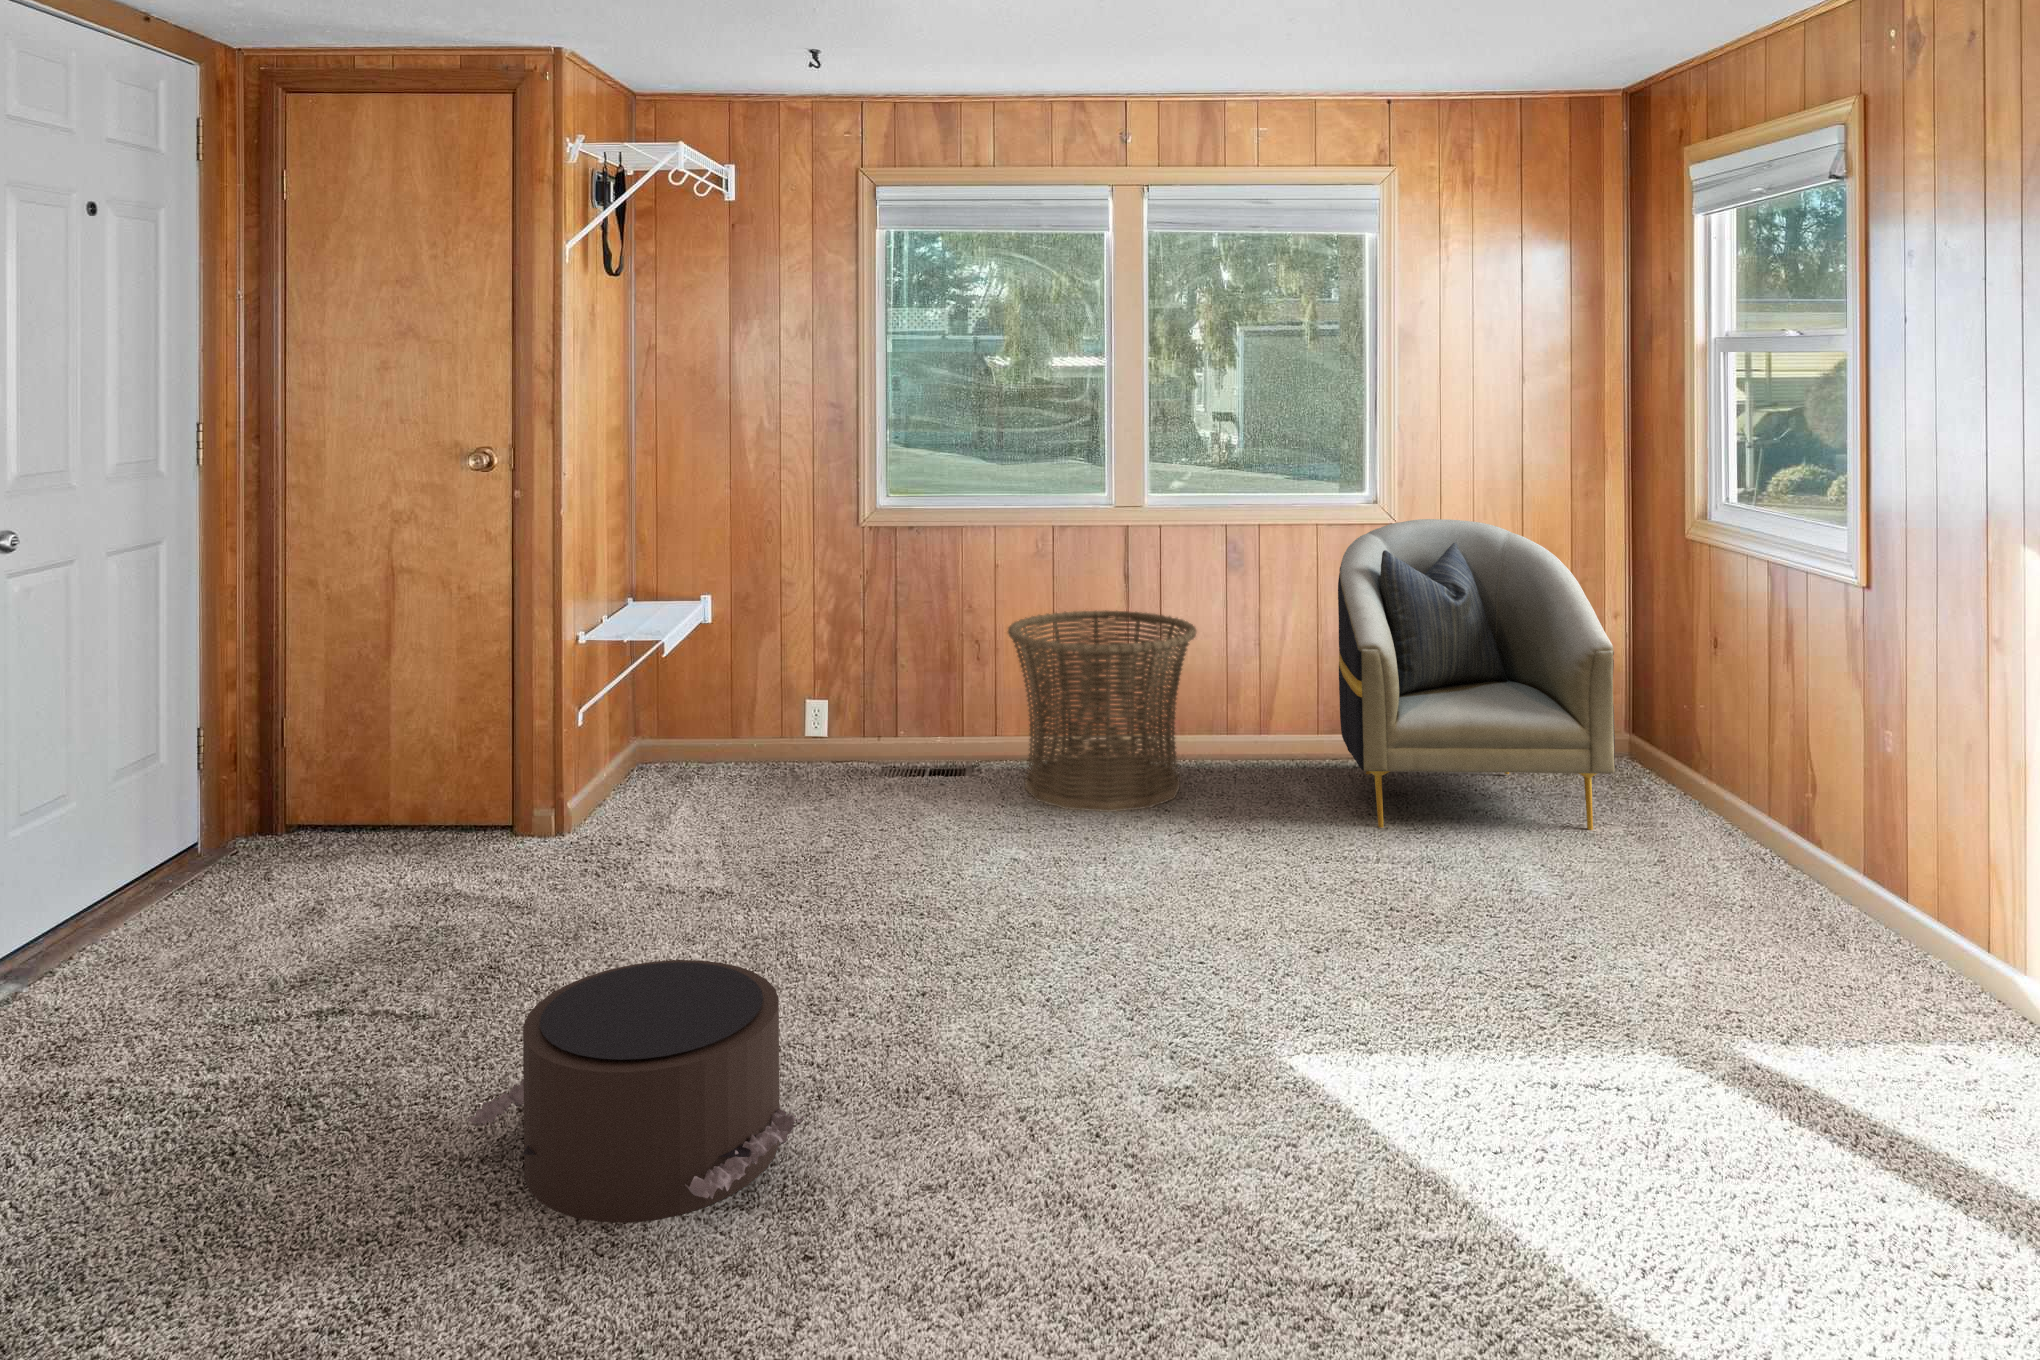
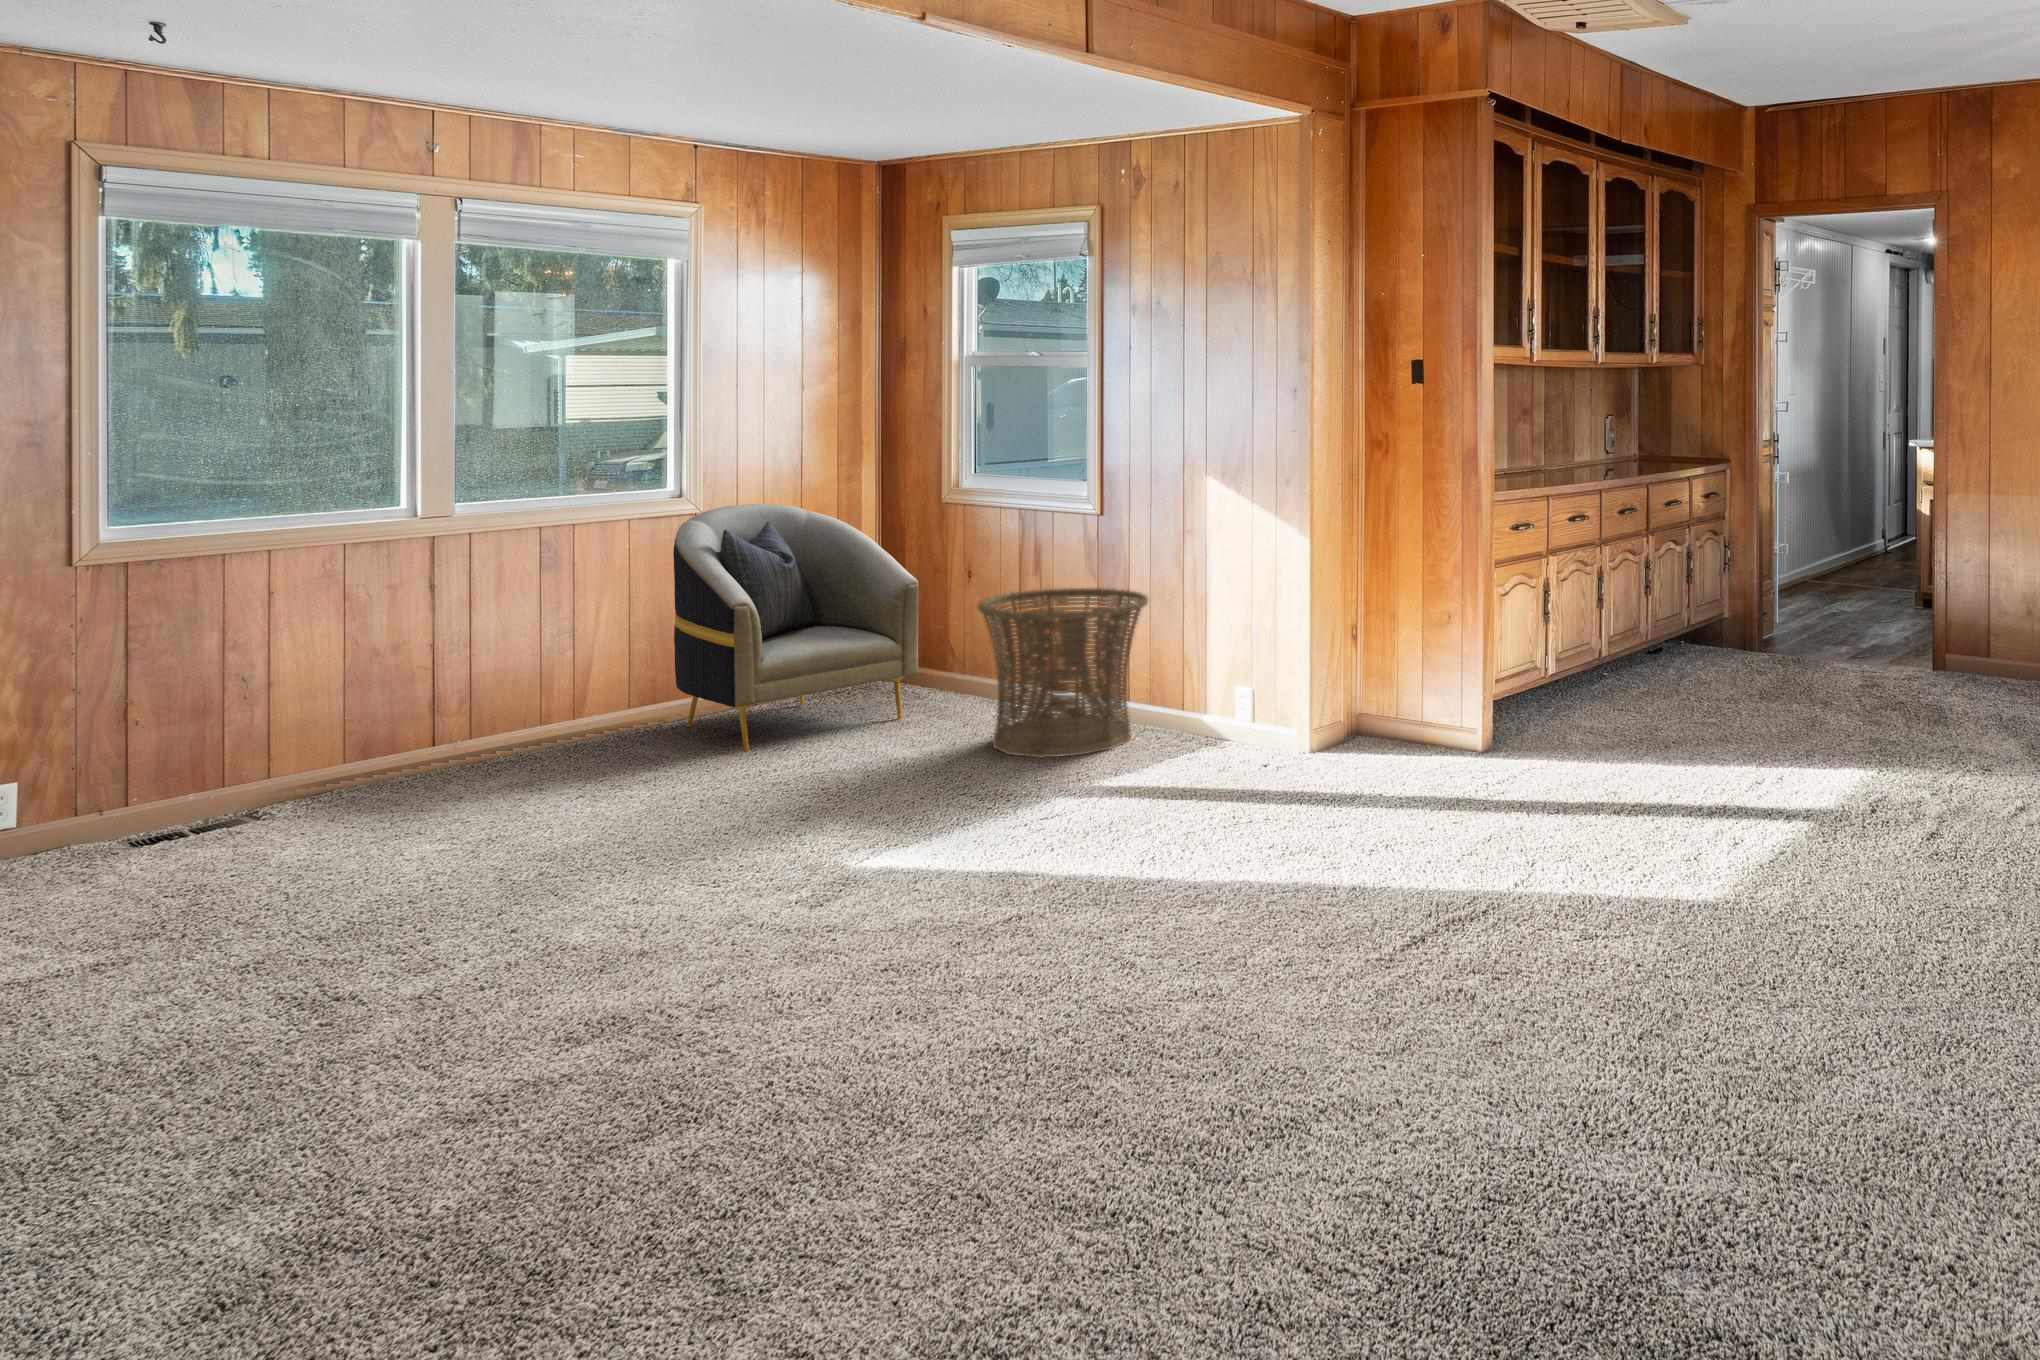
basket: present [1008,610,1196,812] -> present [978,587,1148,758]
pouf: present [468,960,804,1223] -> none [234,888,585,1102]

